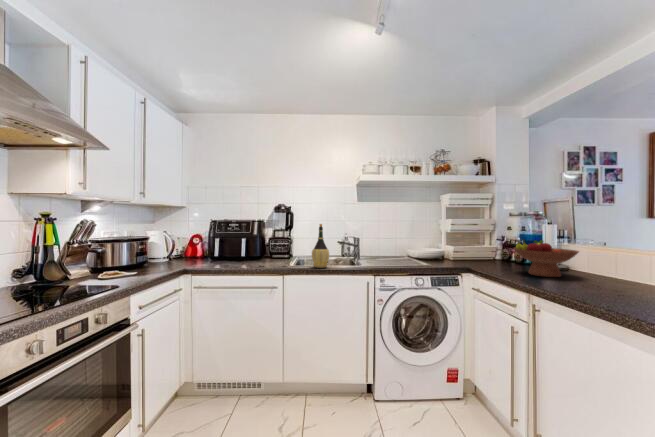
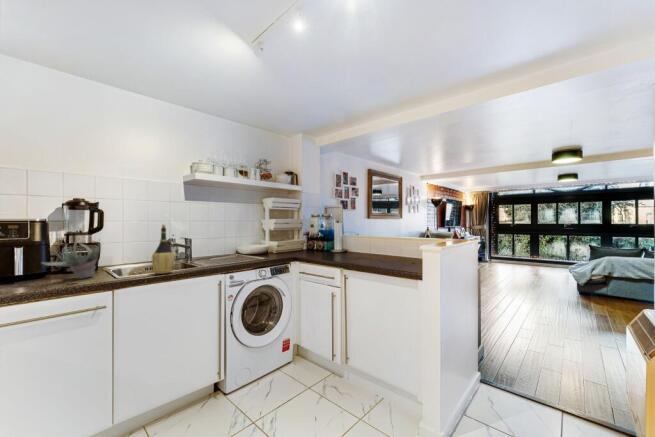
succulent plant: none [248,230,283,264] -> present [43,239,100,279]
fruit bowl: present [514,239,579,277] -> none [325,233,361,257]

